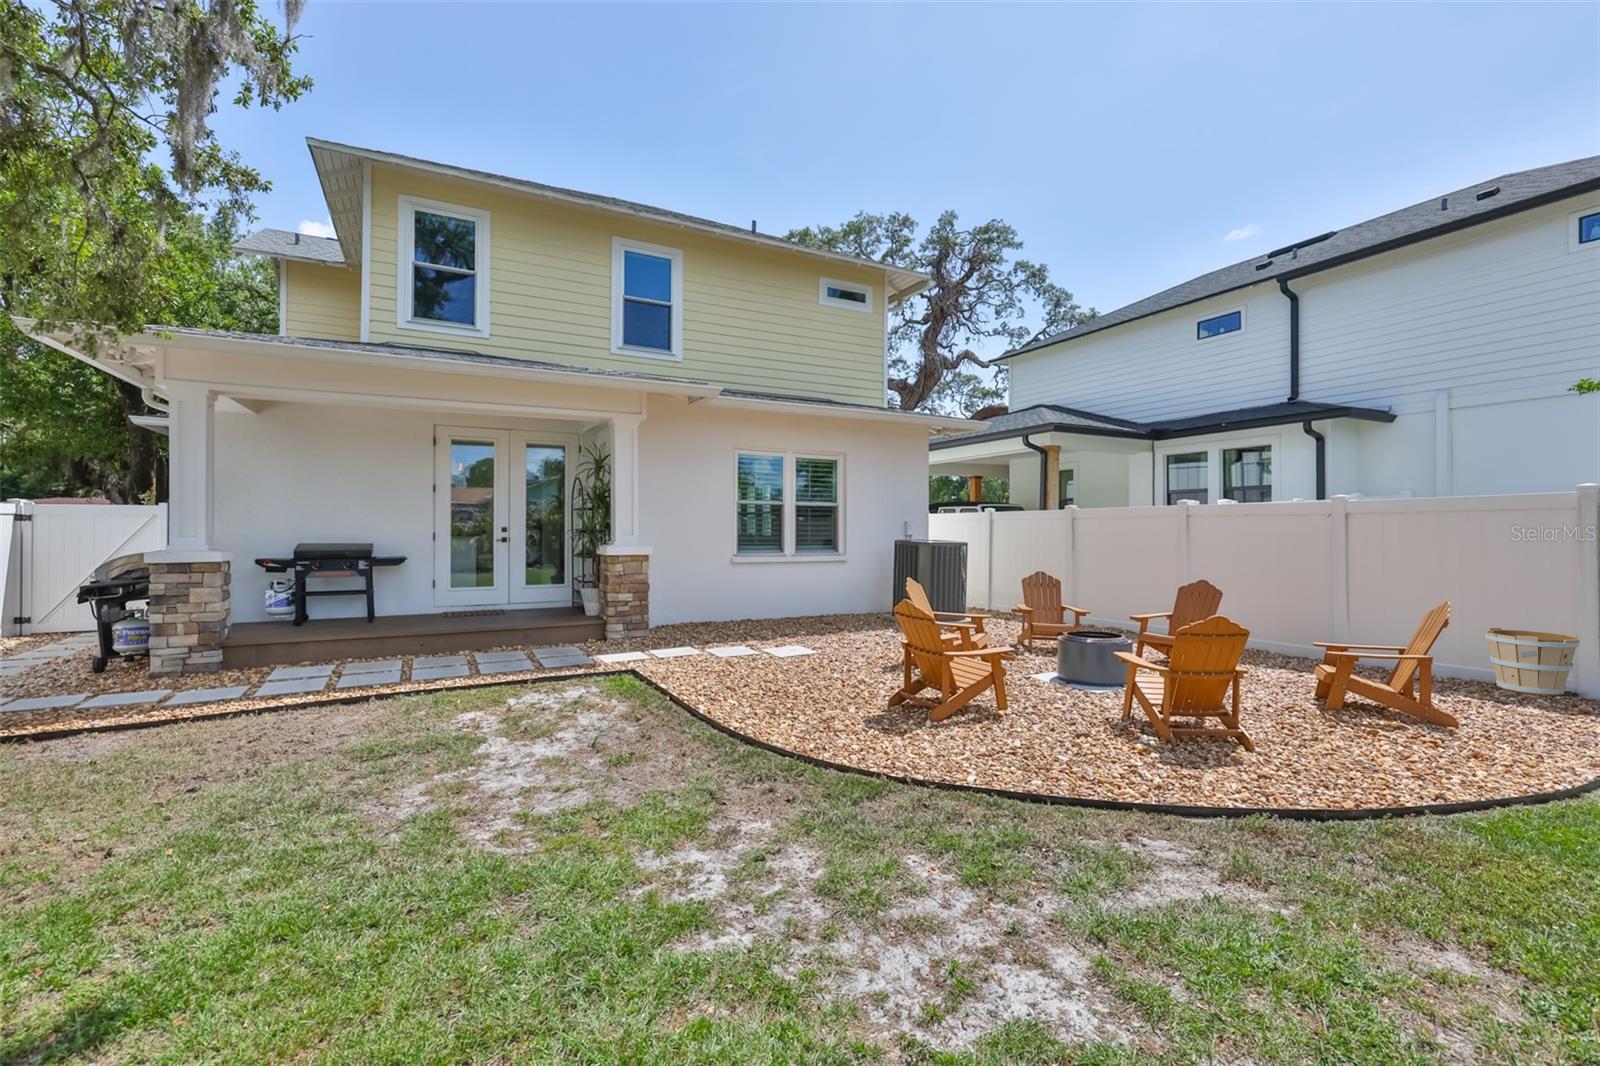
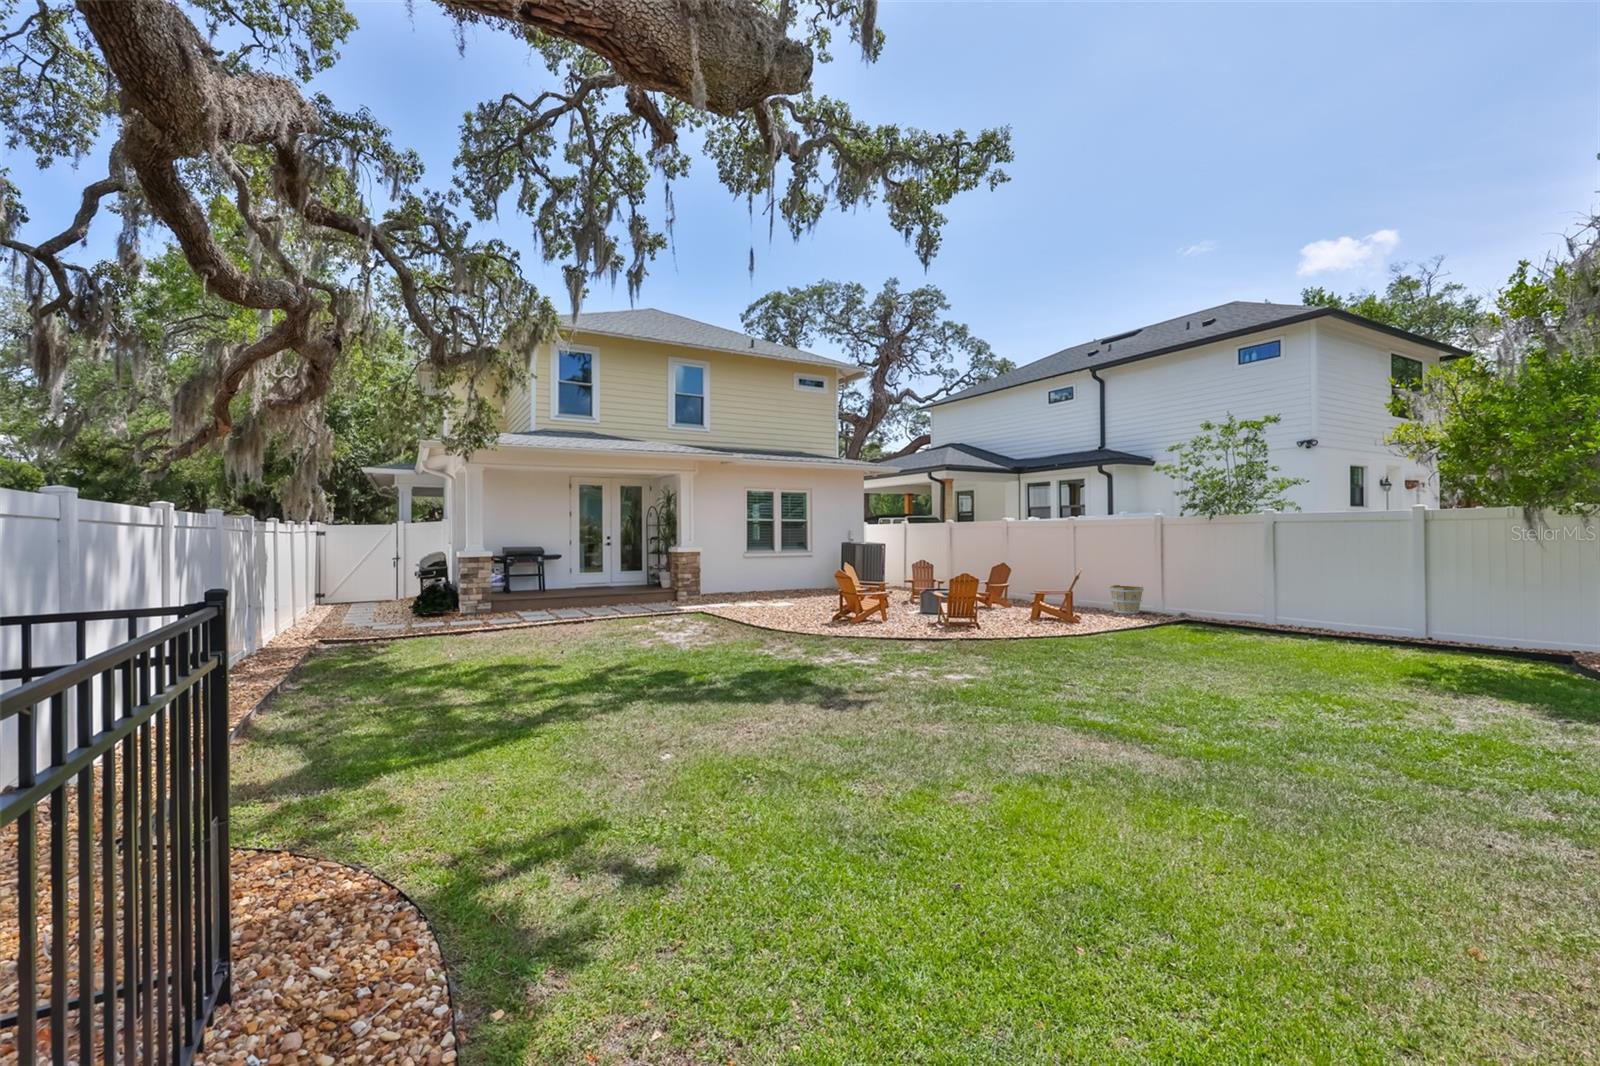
potted plant: none [61,612,166,677] -> present [412,584,456,616]

